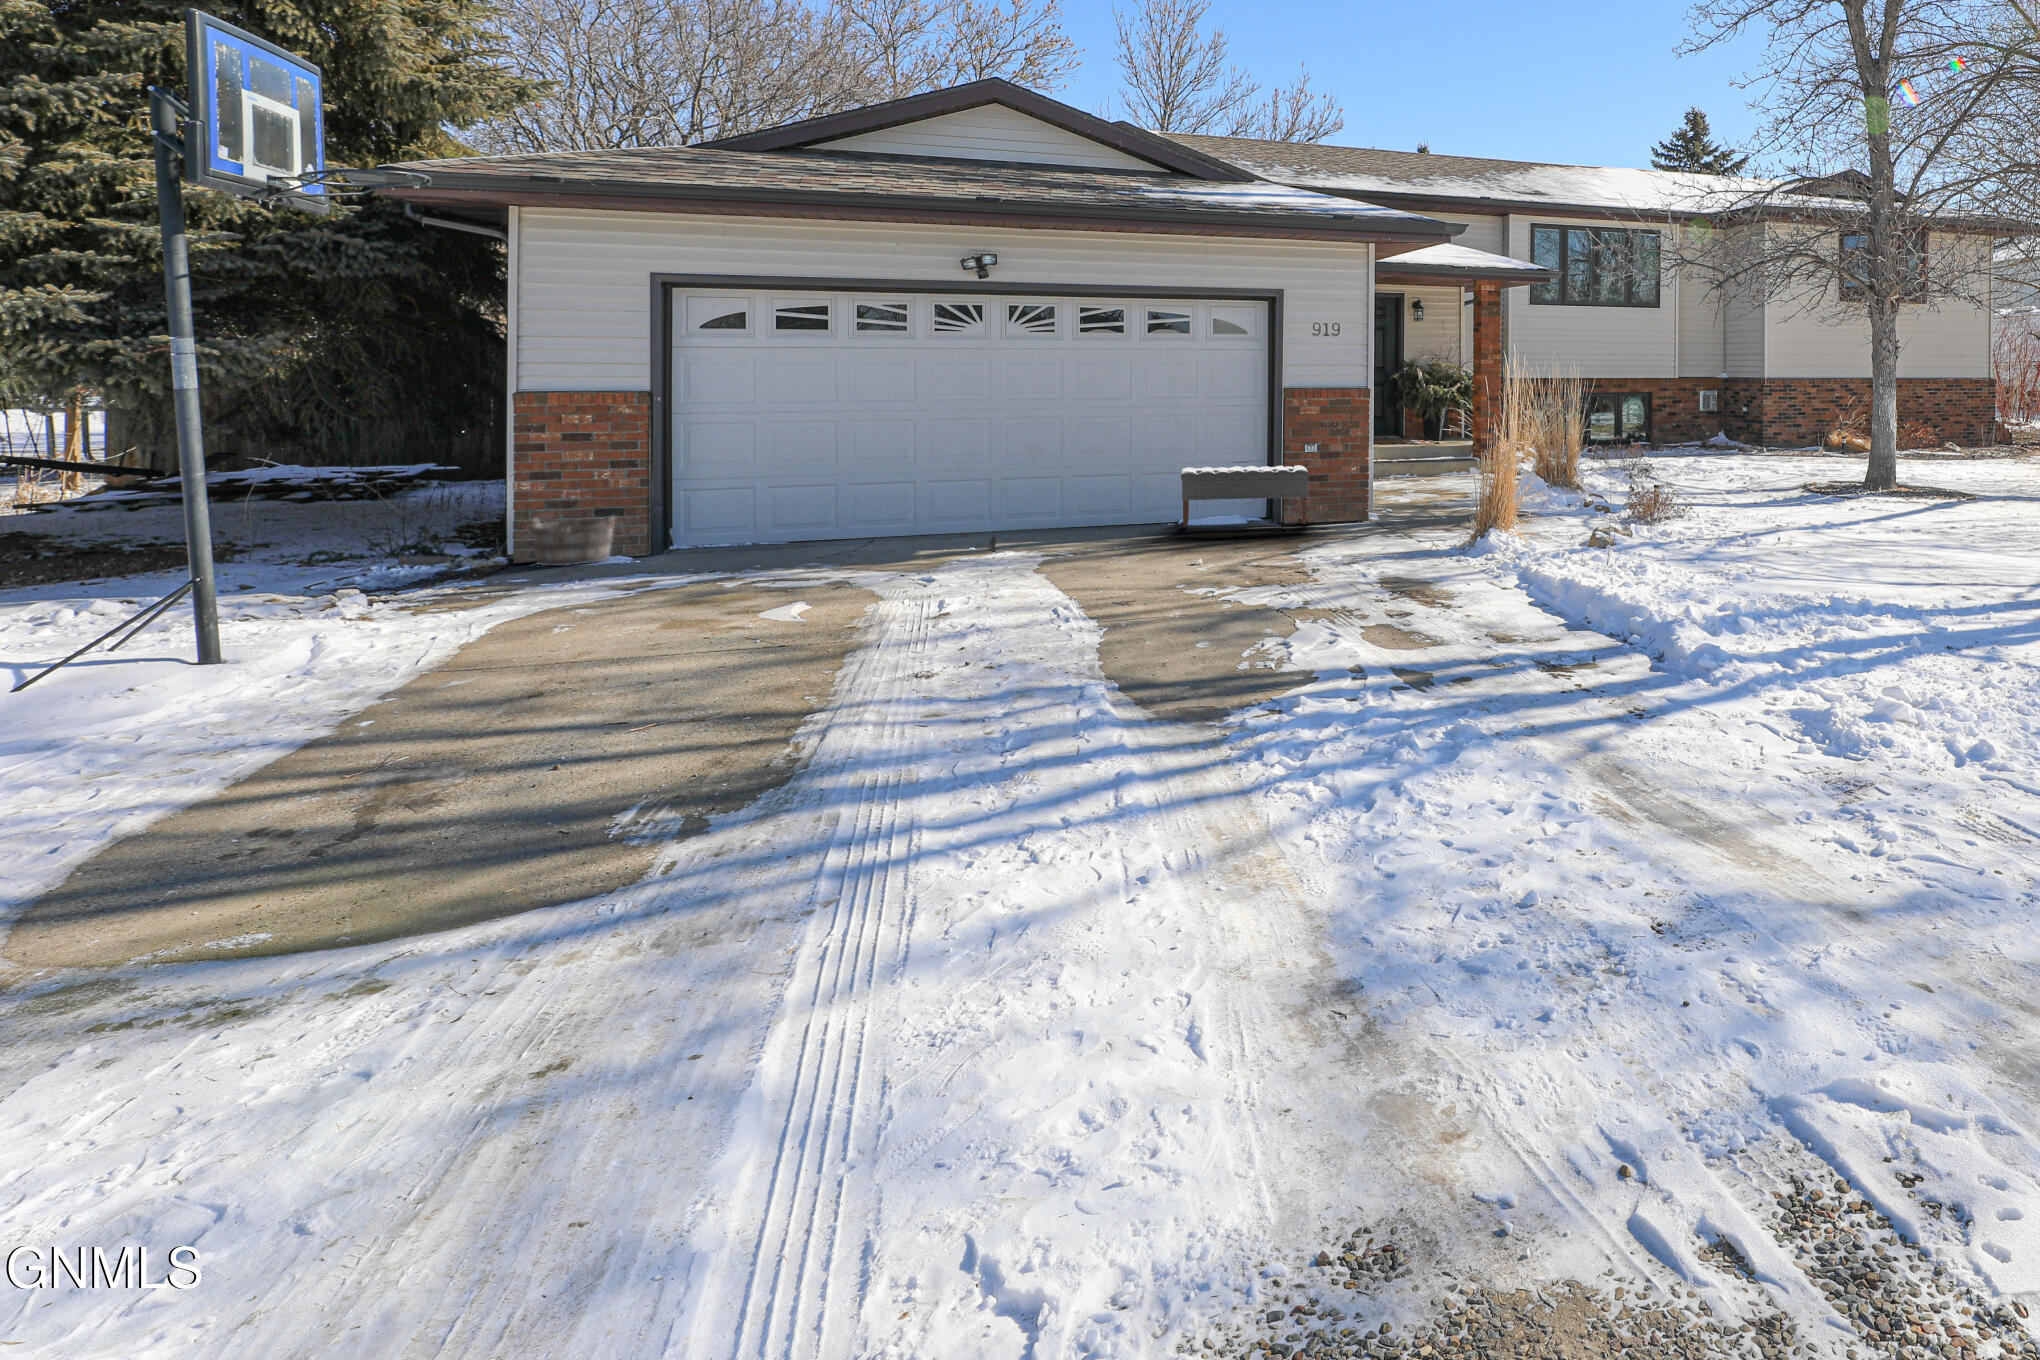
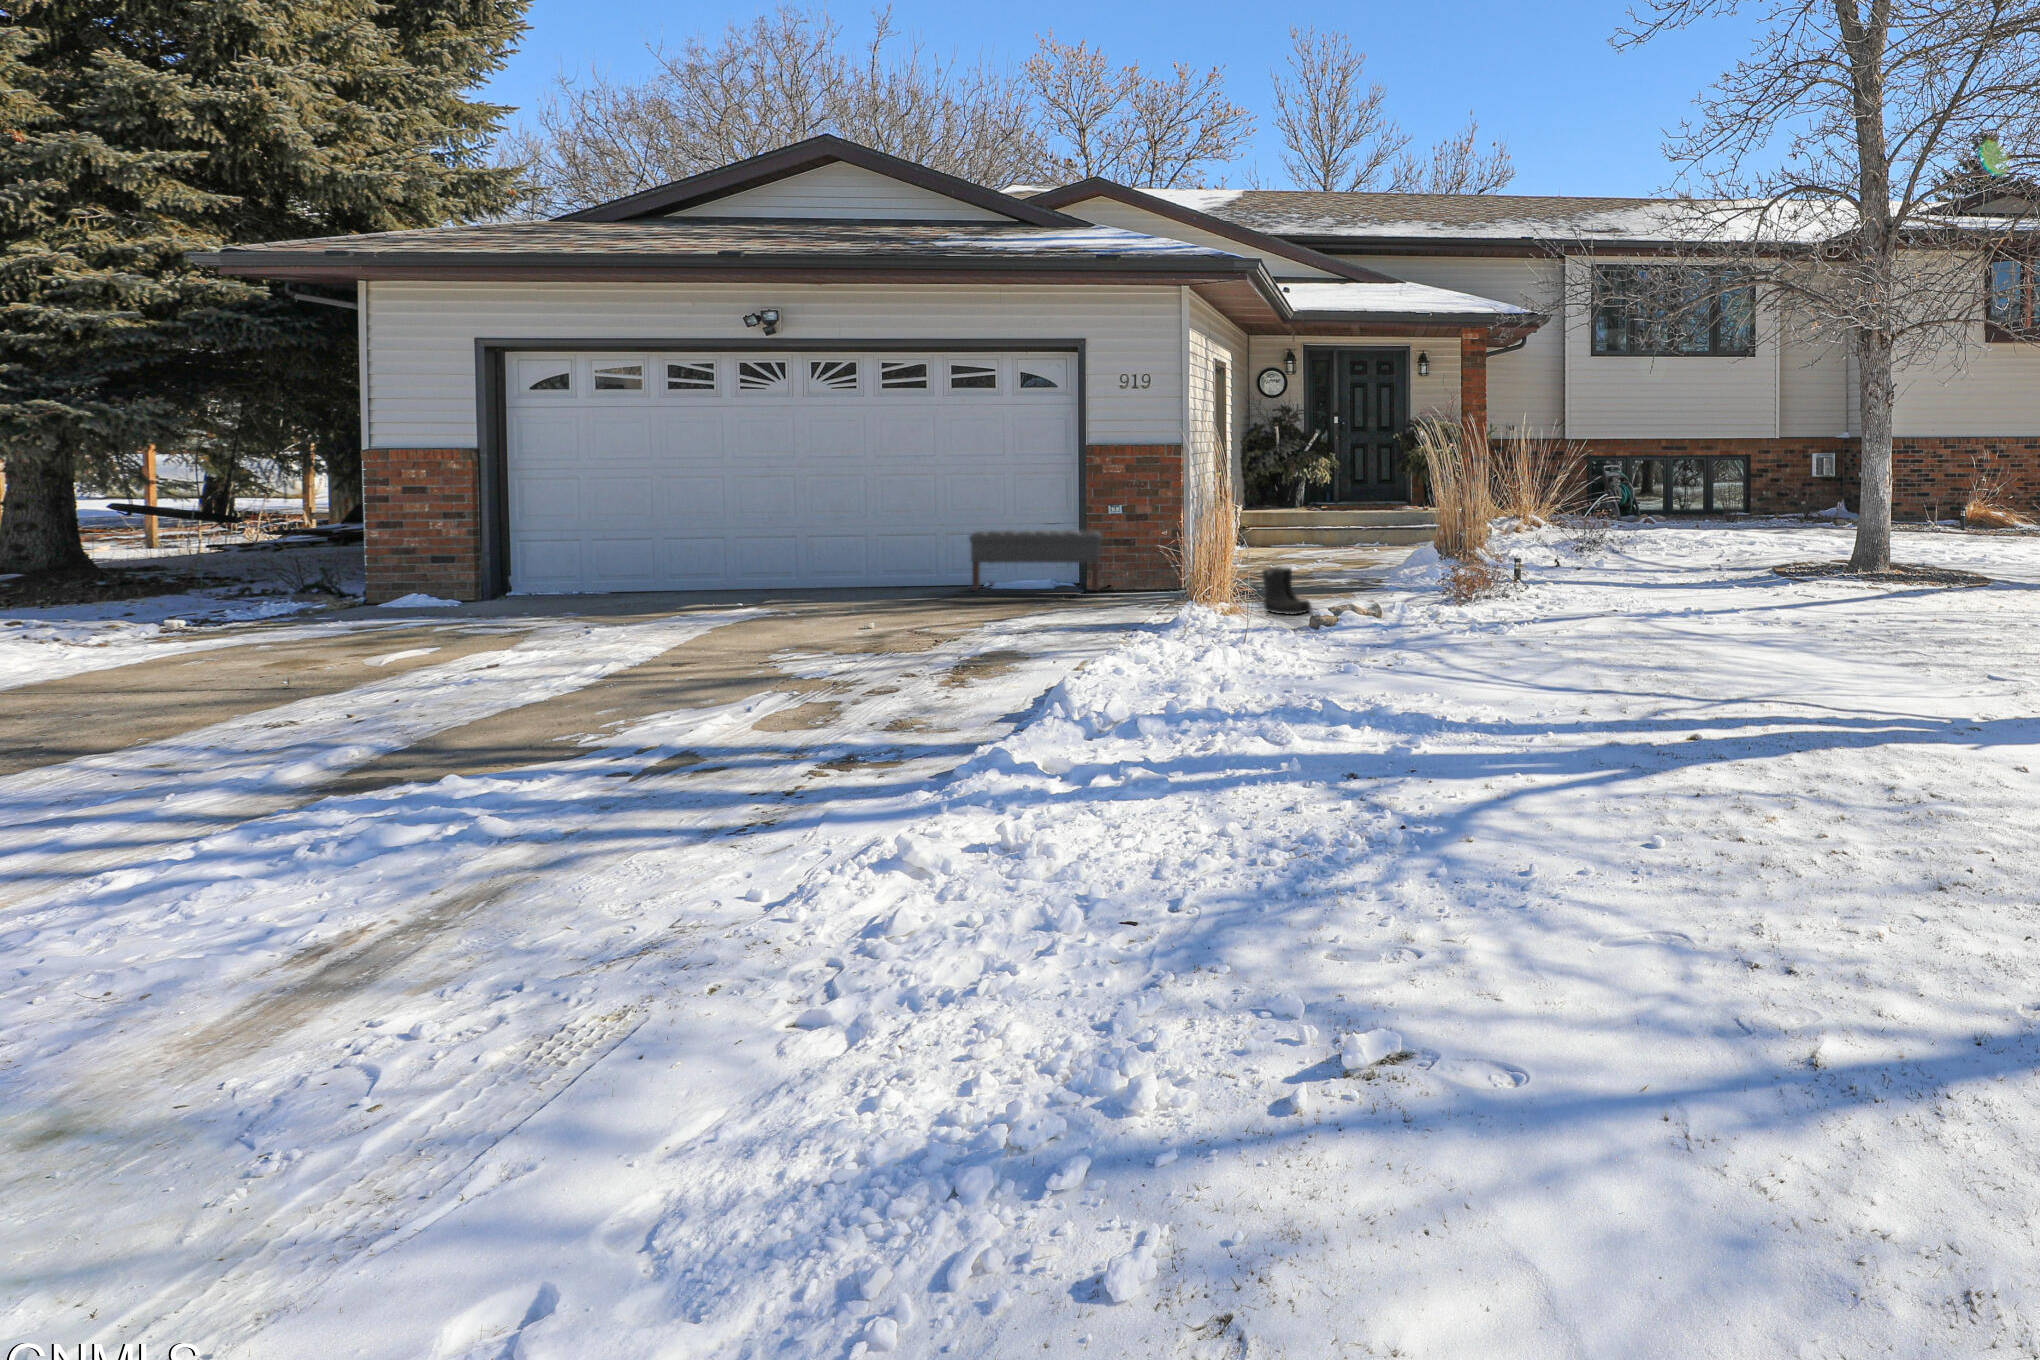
boots: none [1516,497,1561,540] -> present [1262,567,1312,615]
bucket: present [530,517,615,566] -> none [357,562,443,605]

